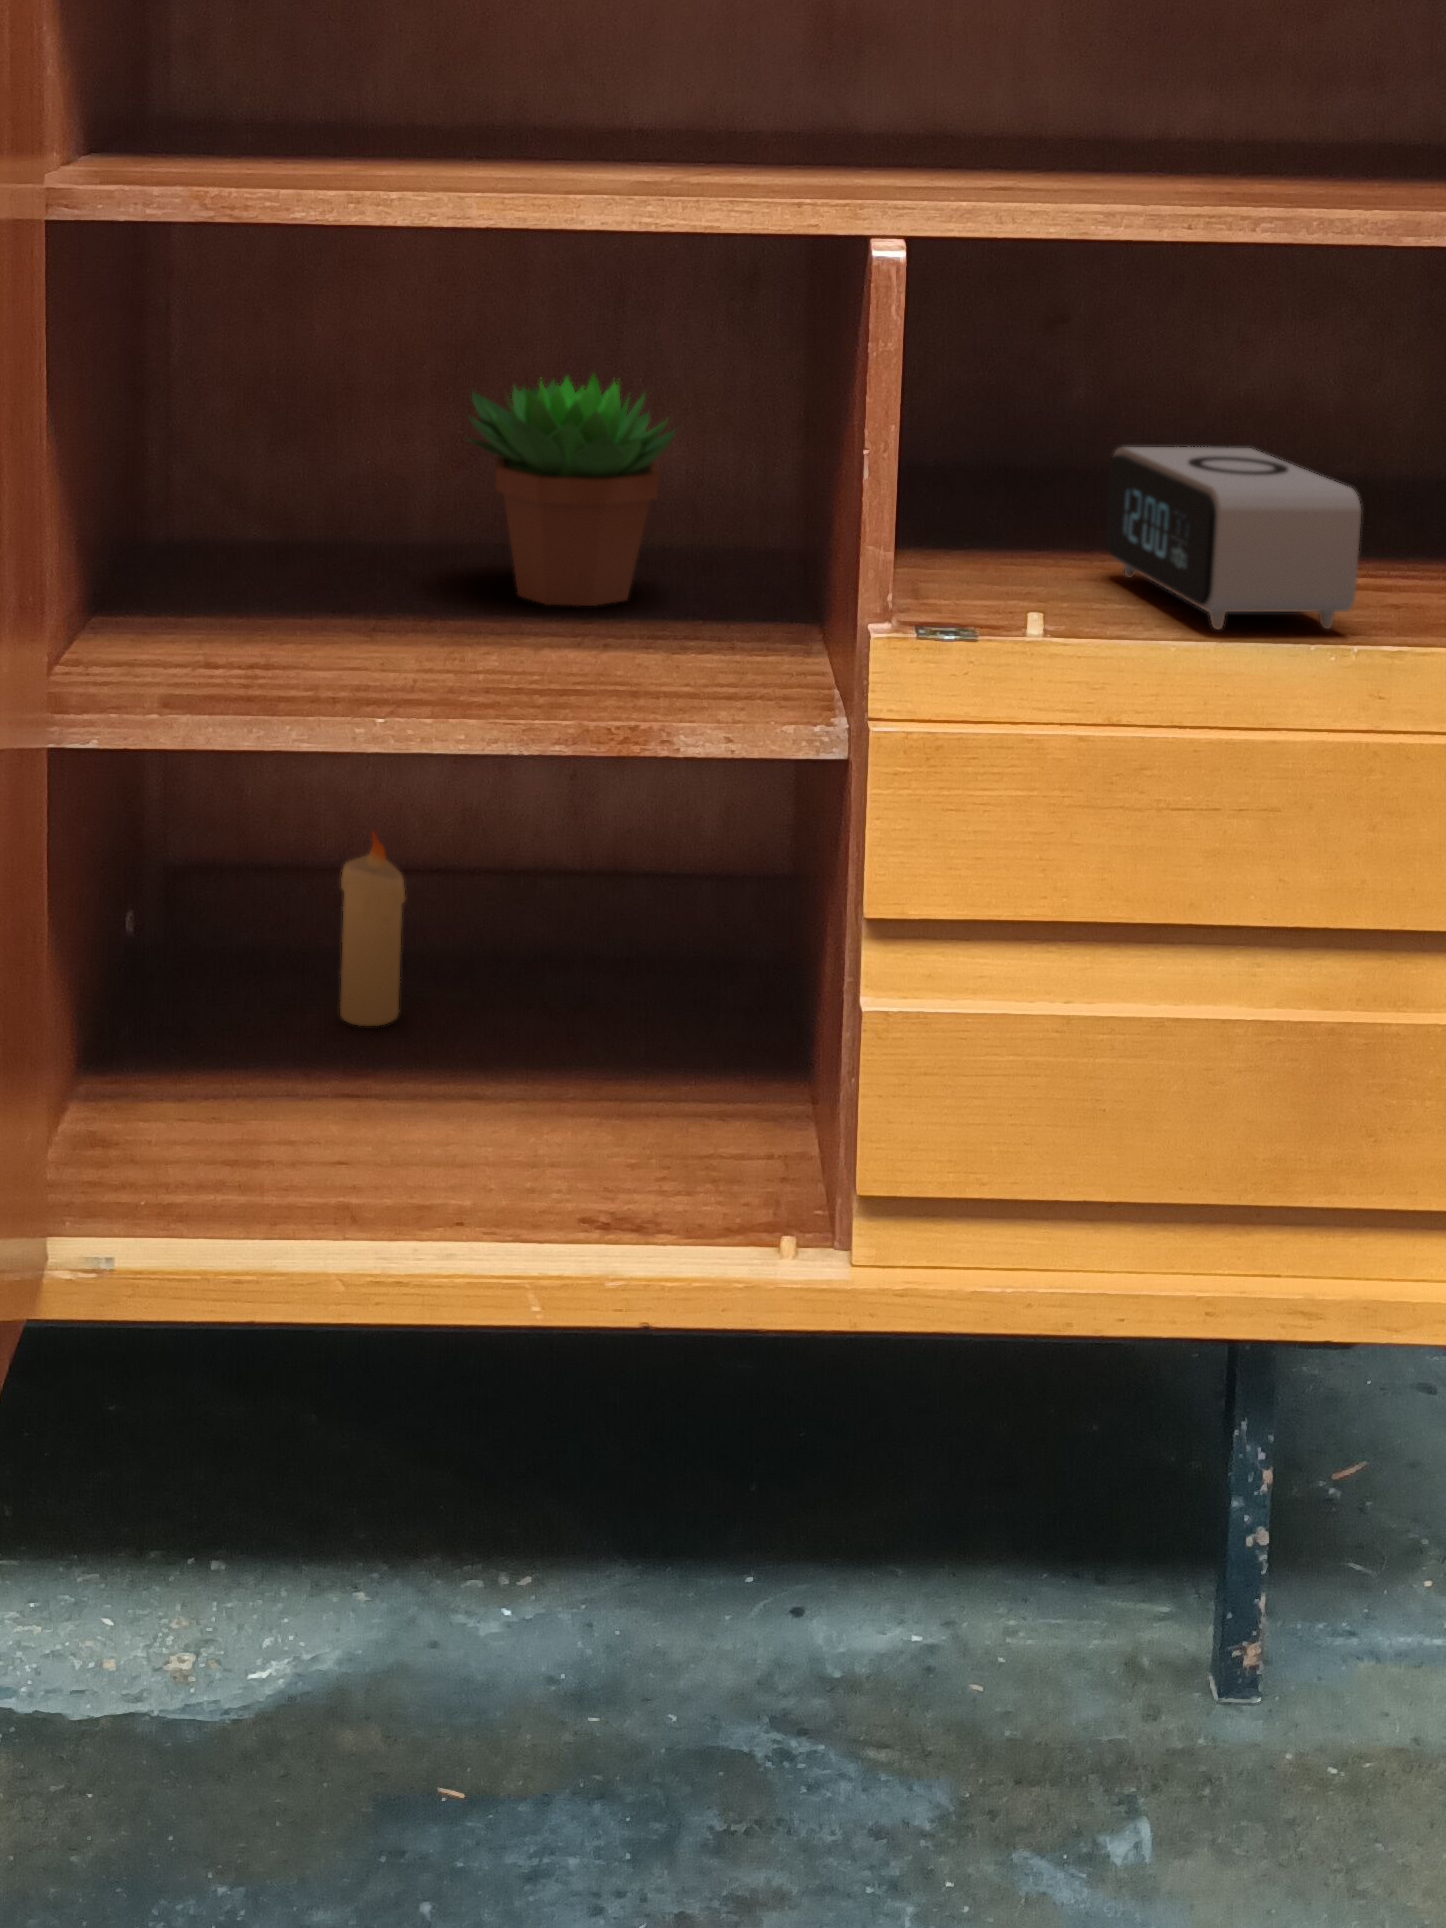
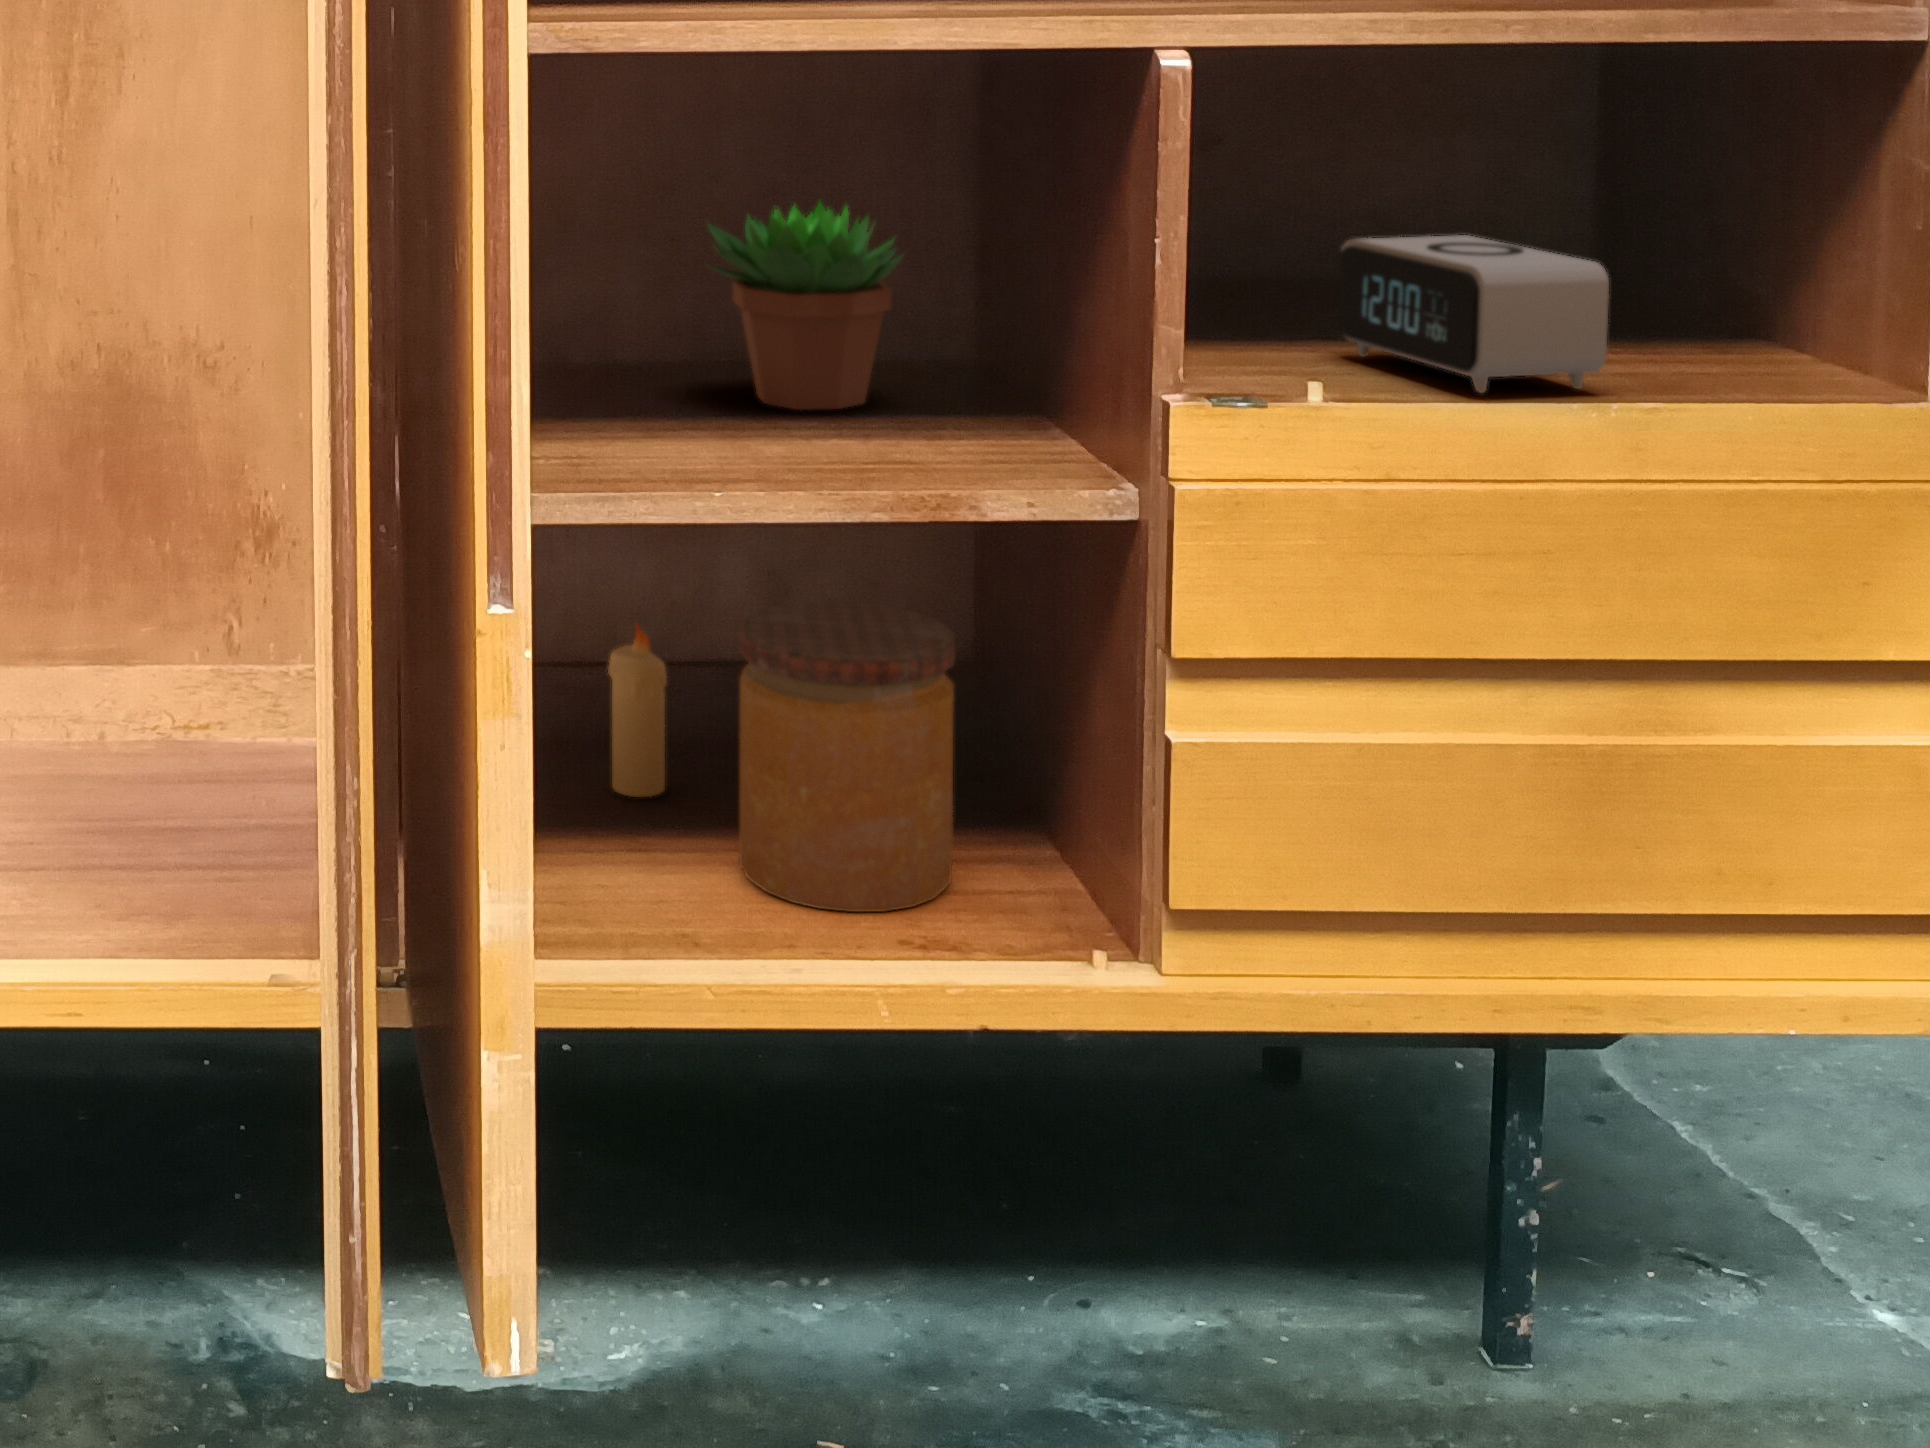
jar: none [425,822,669,1180] -> present [739,601,955,912]

